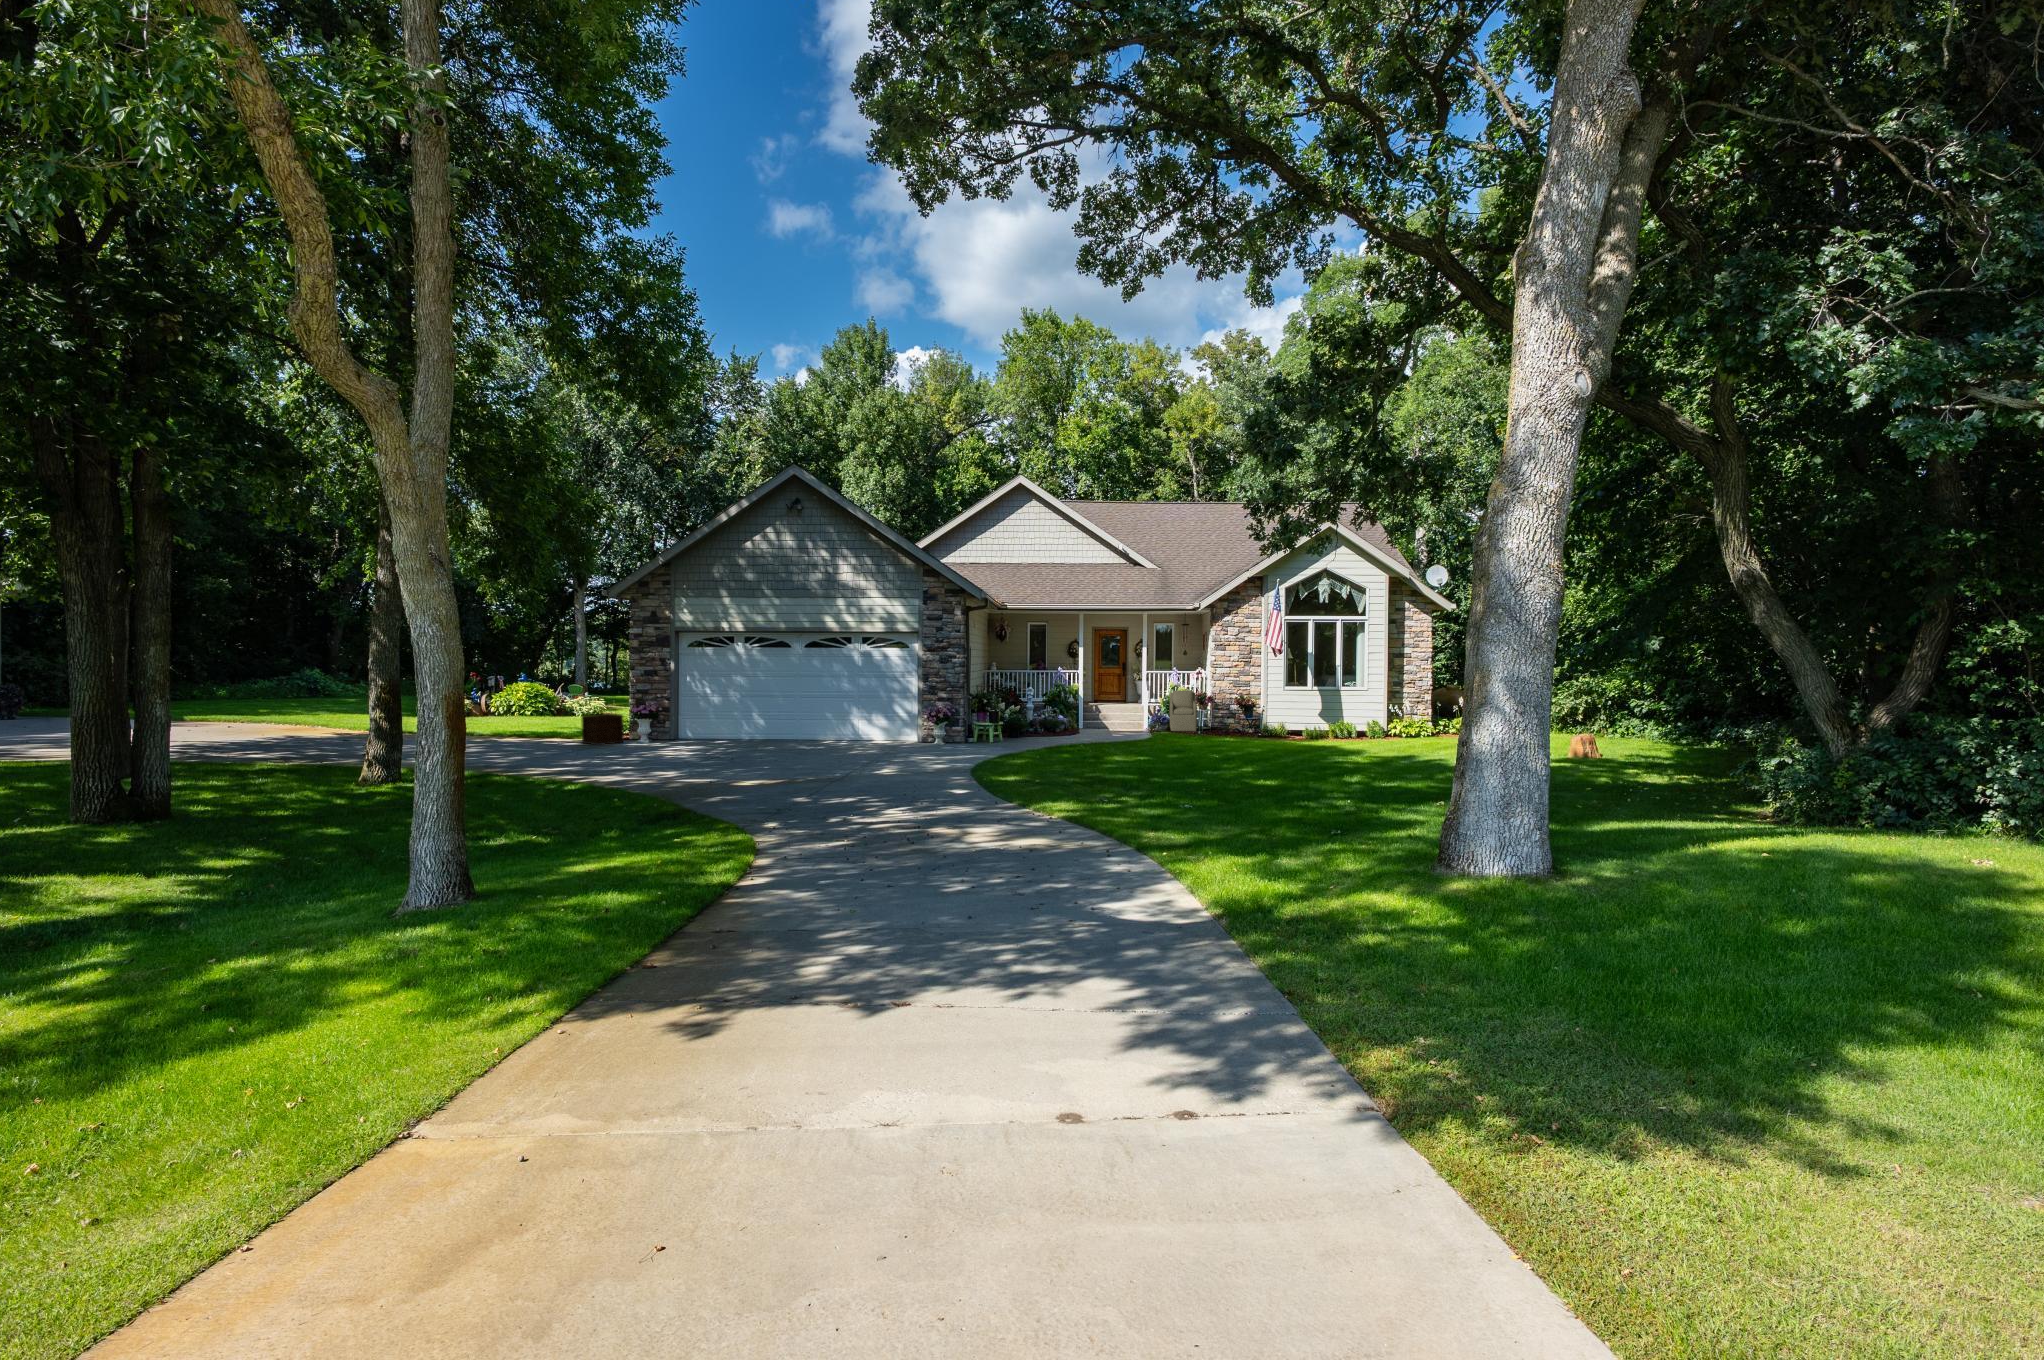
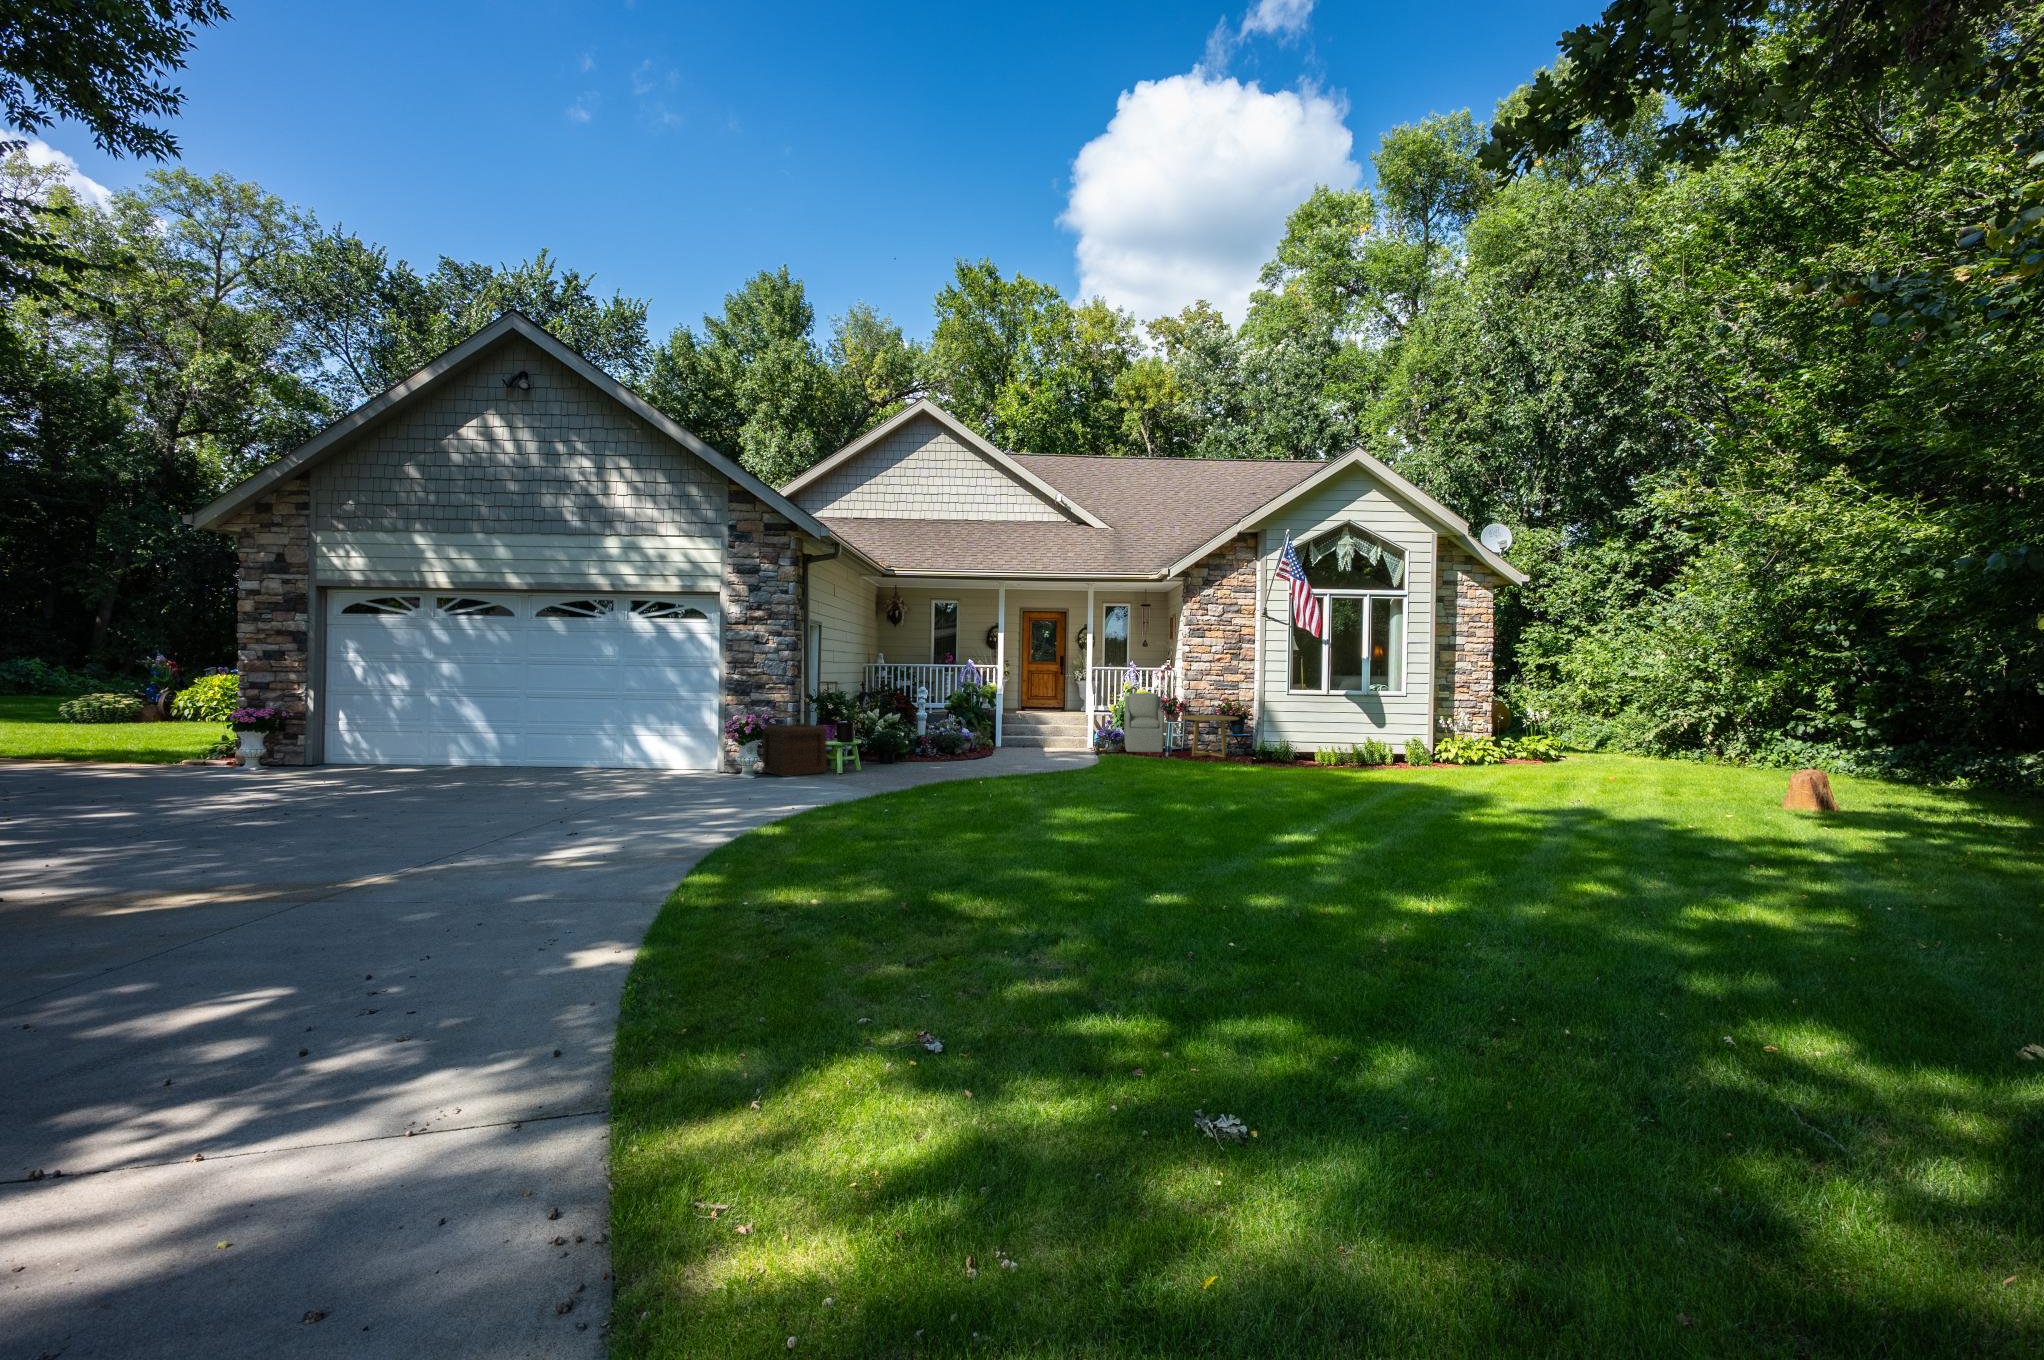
round table: none [1208,705,1248,734] -> present [1181,715,1239,757]
wooden crate: present [582,713,624,745] -> present [763,724,827,777]

